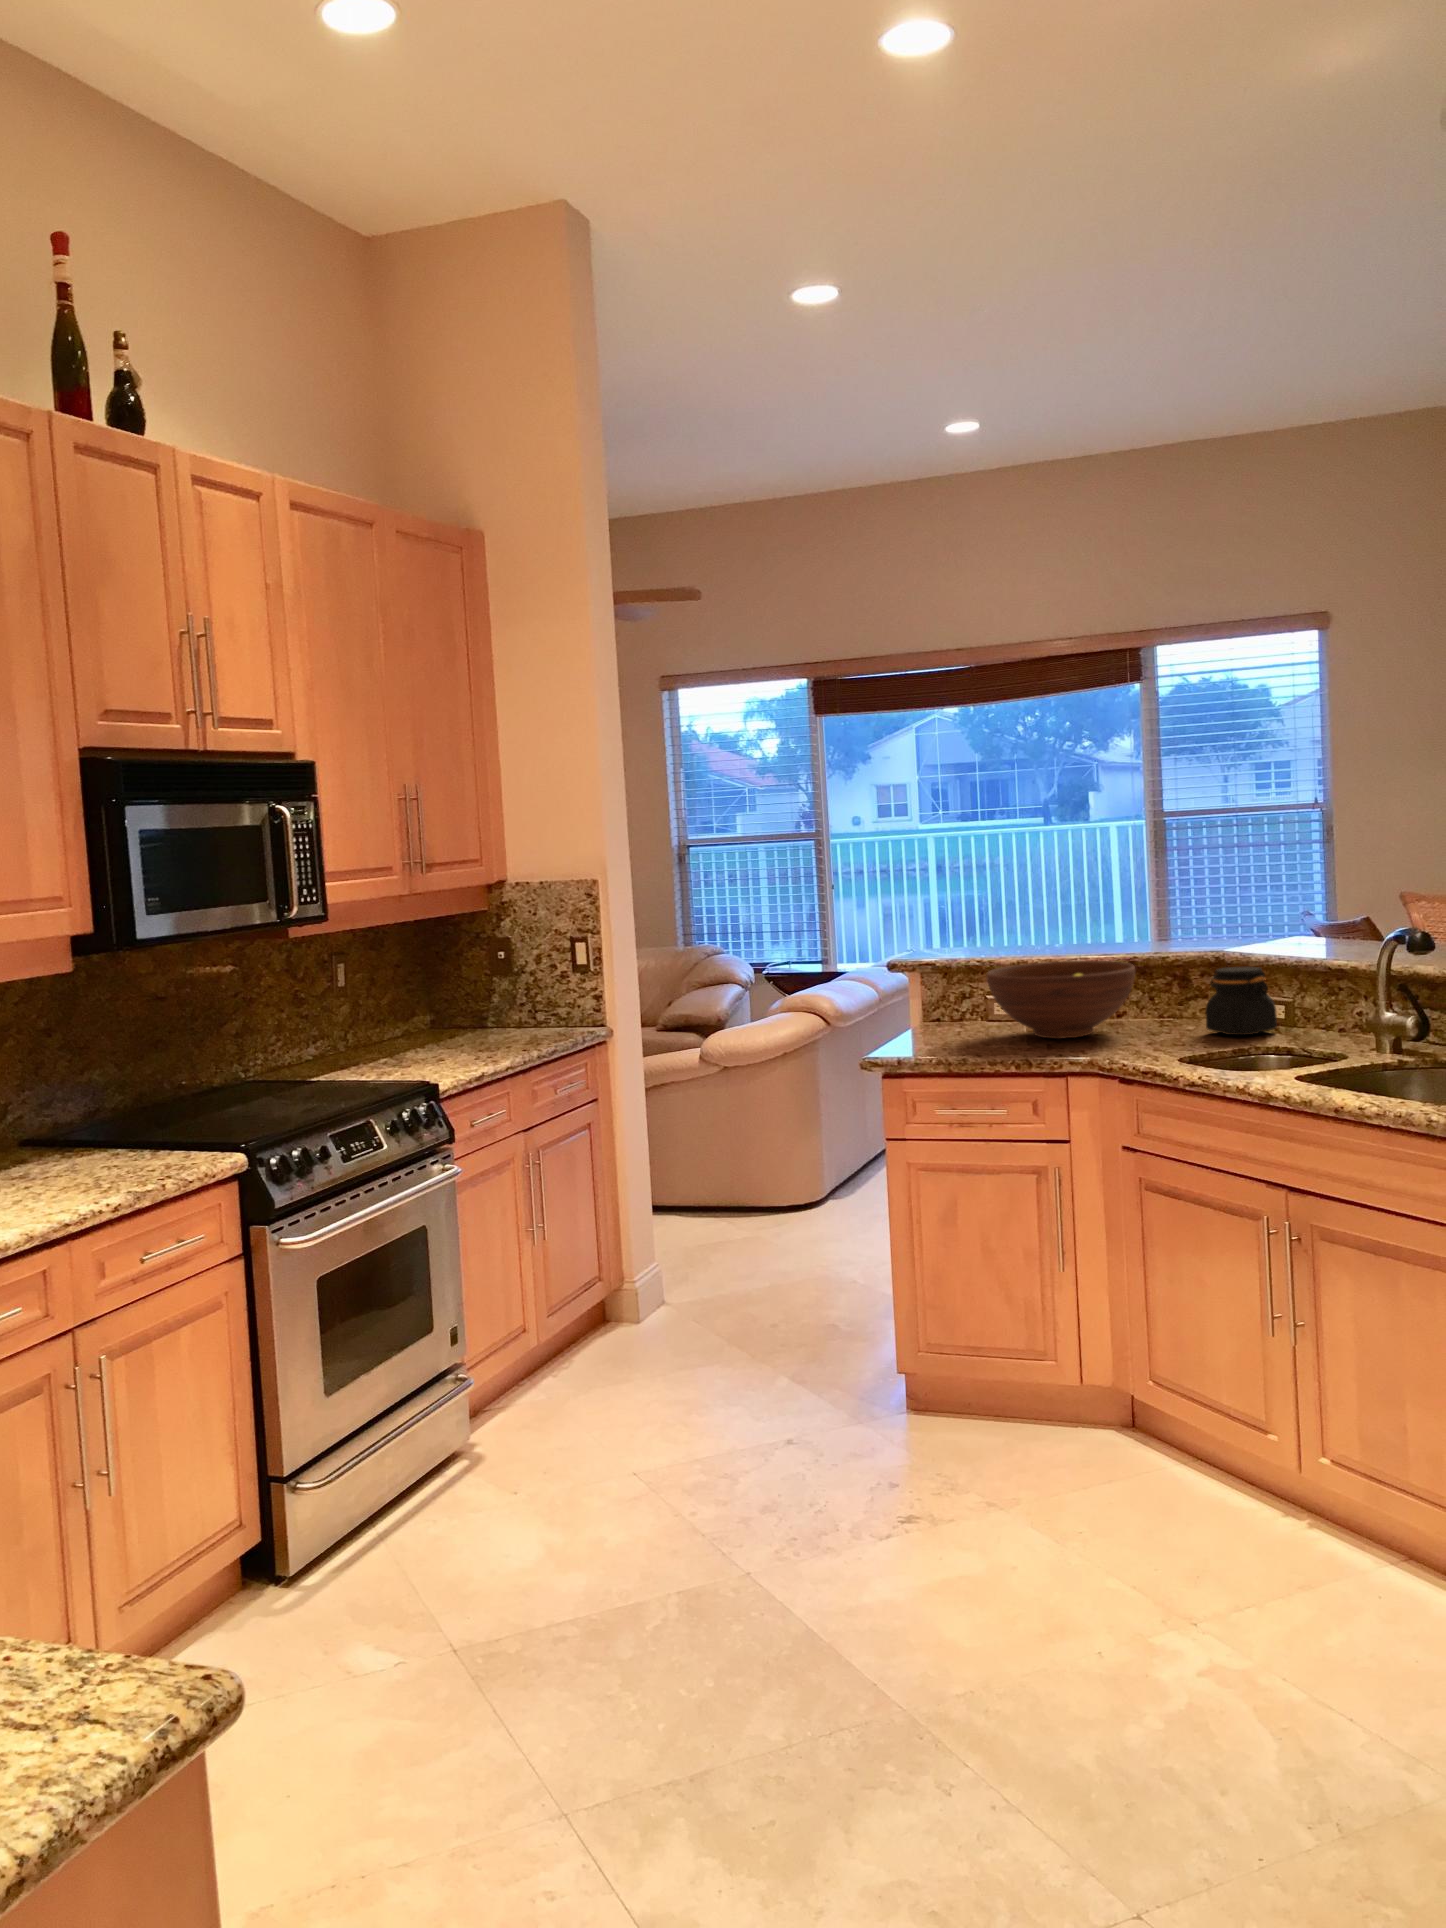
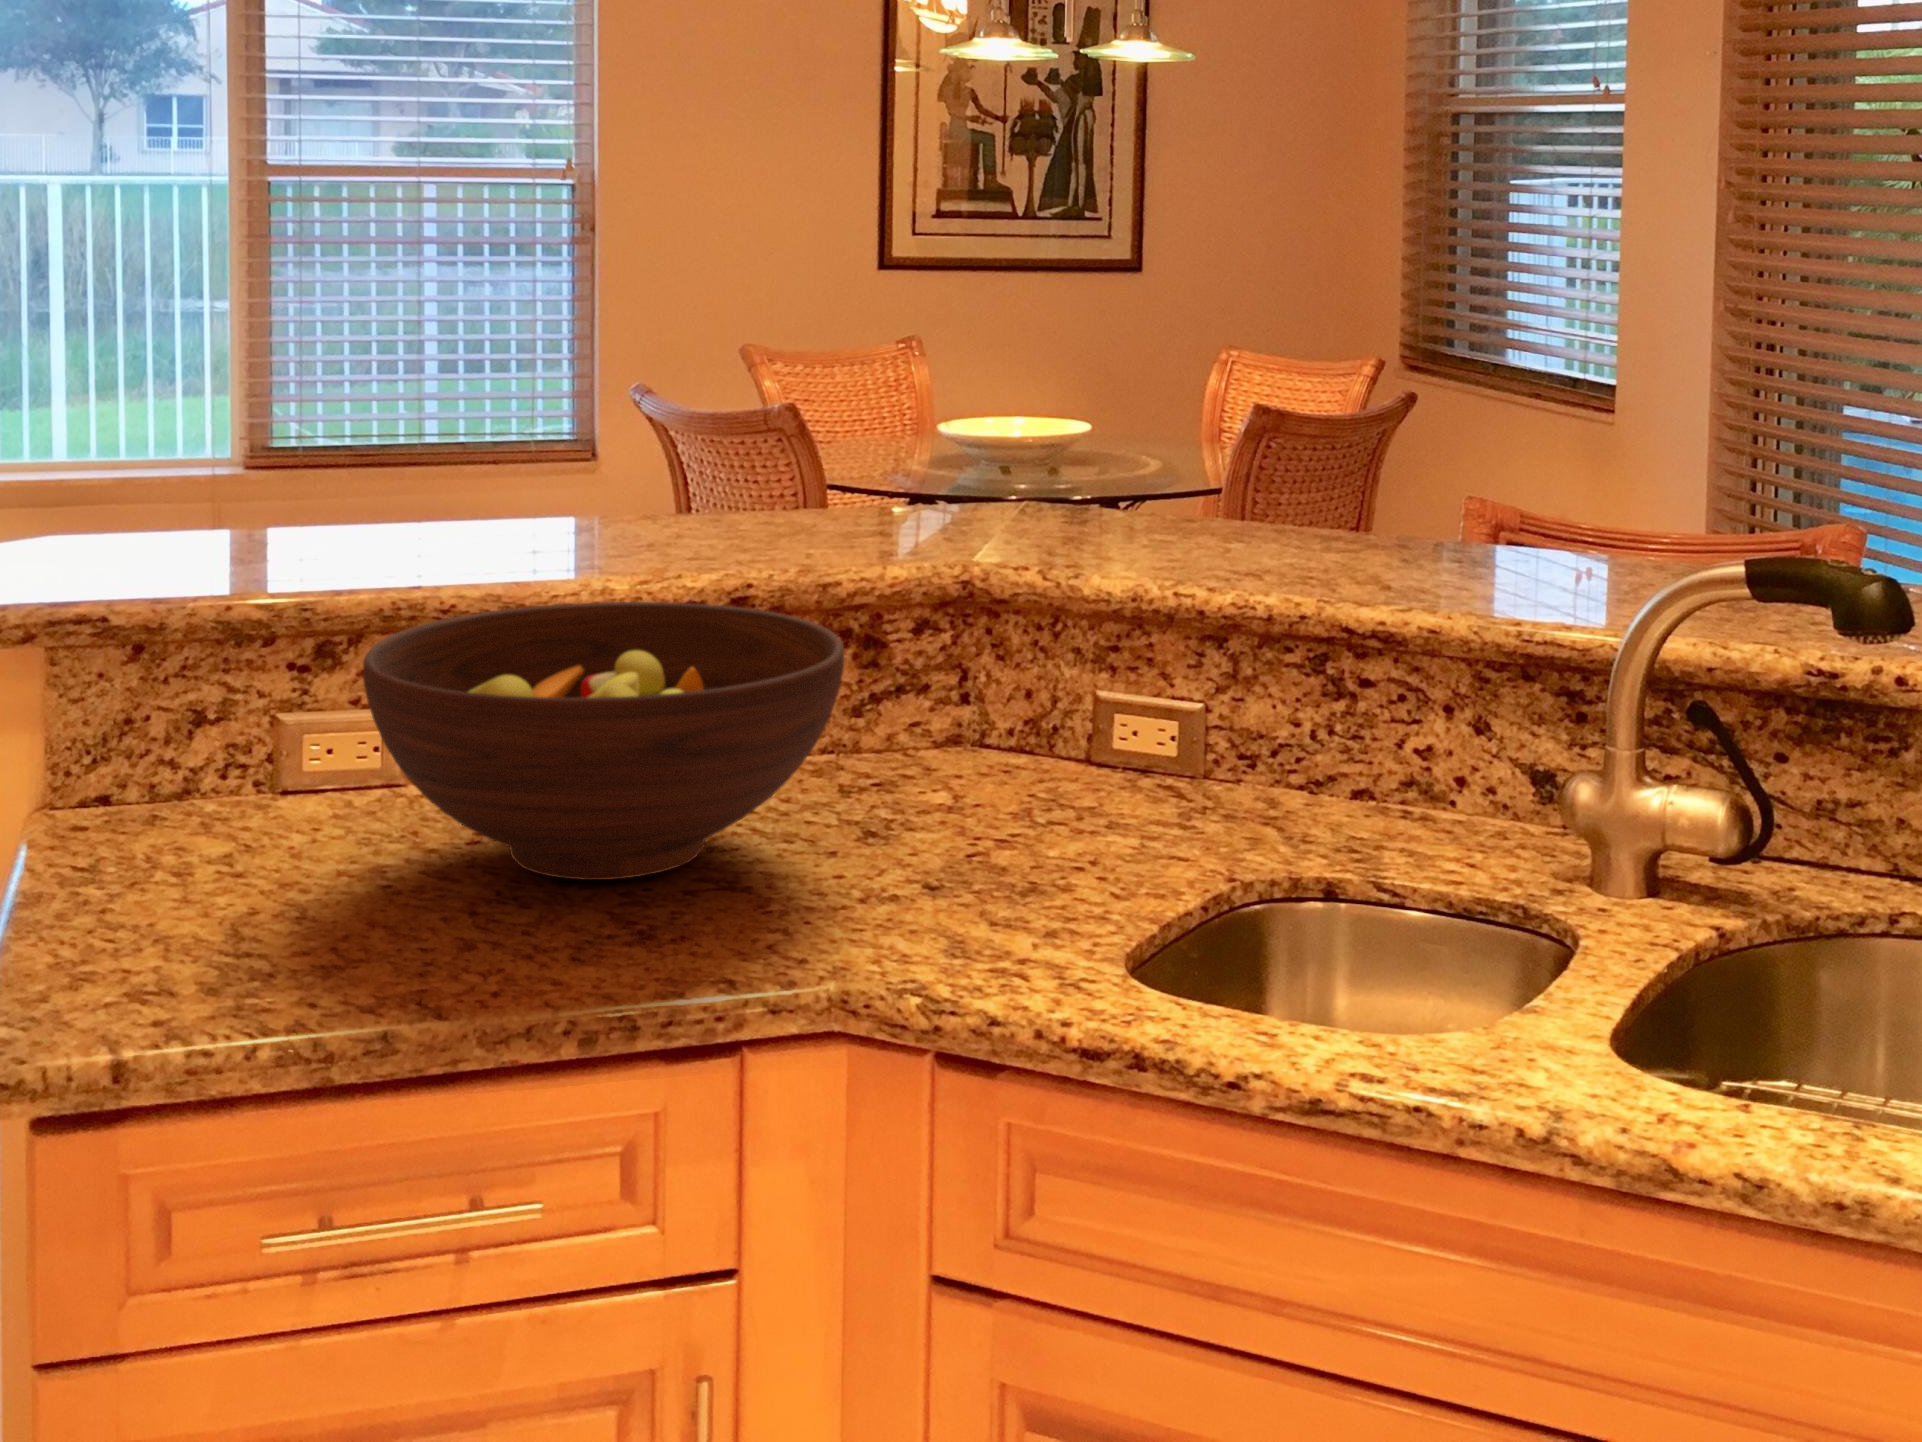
jar: present [1205,966,1277,1035] -> none [1020,622,1216,830]

